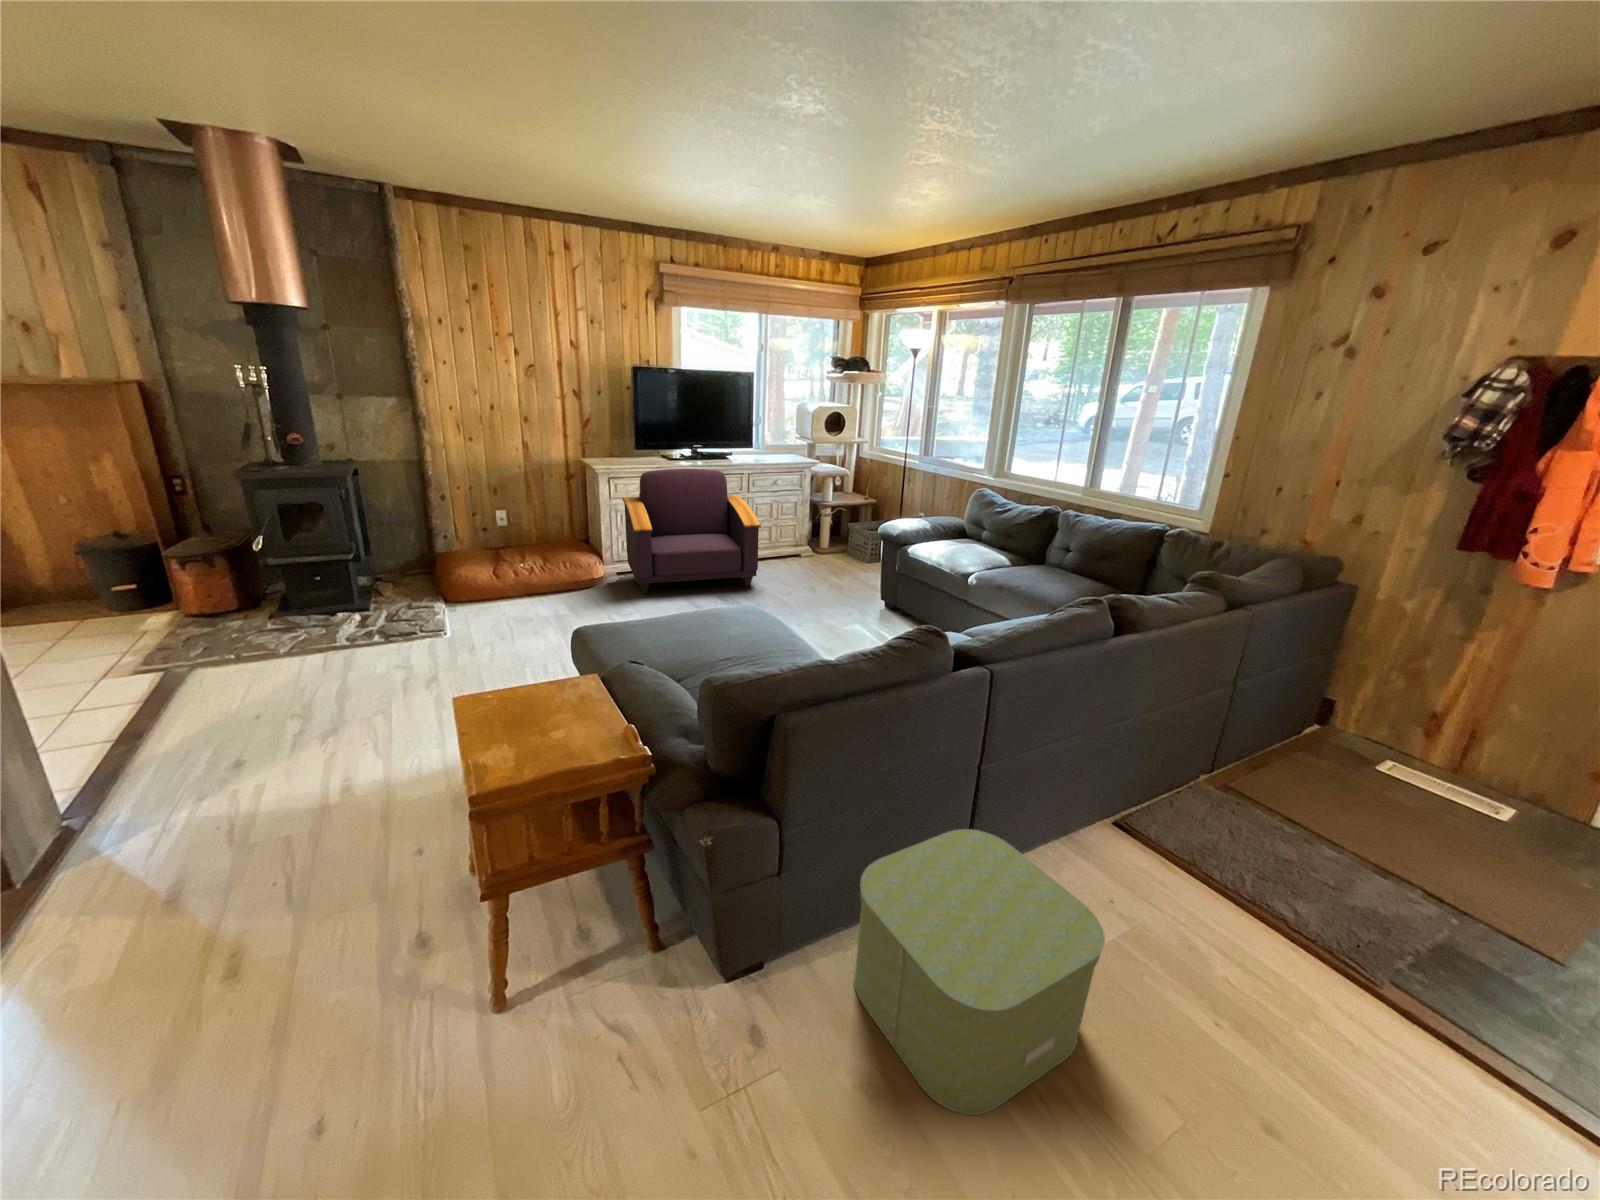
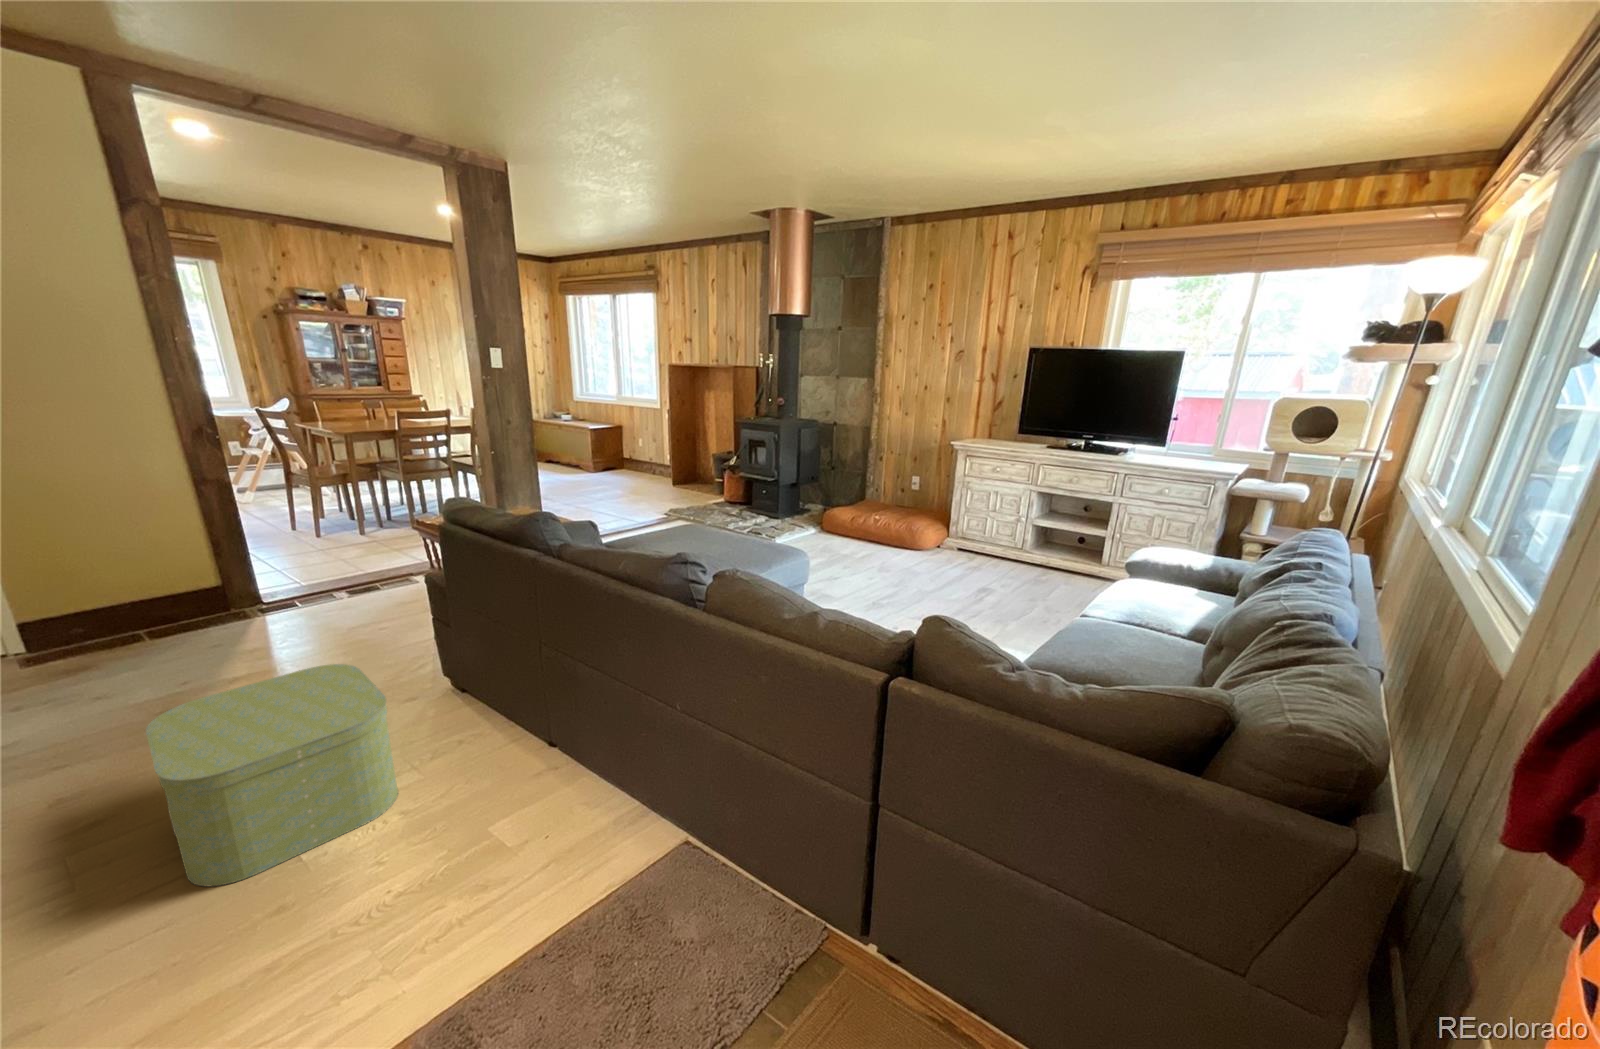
armchair: present [622,469,761,593] -> none [915,451,1093,597]

